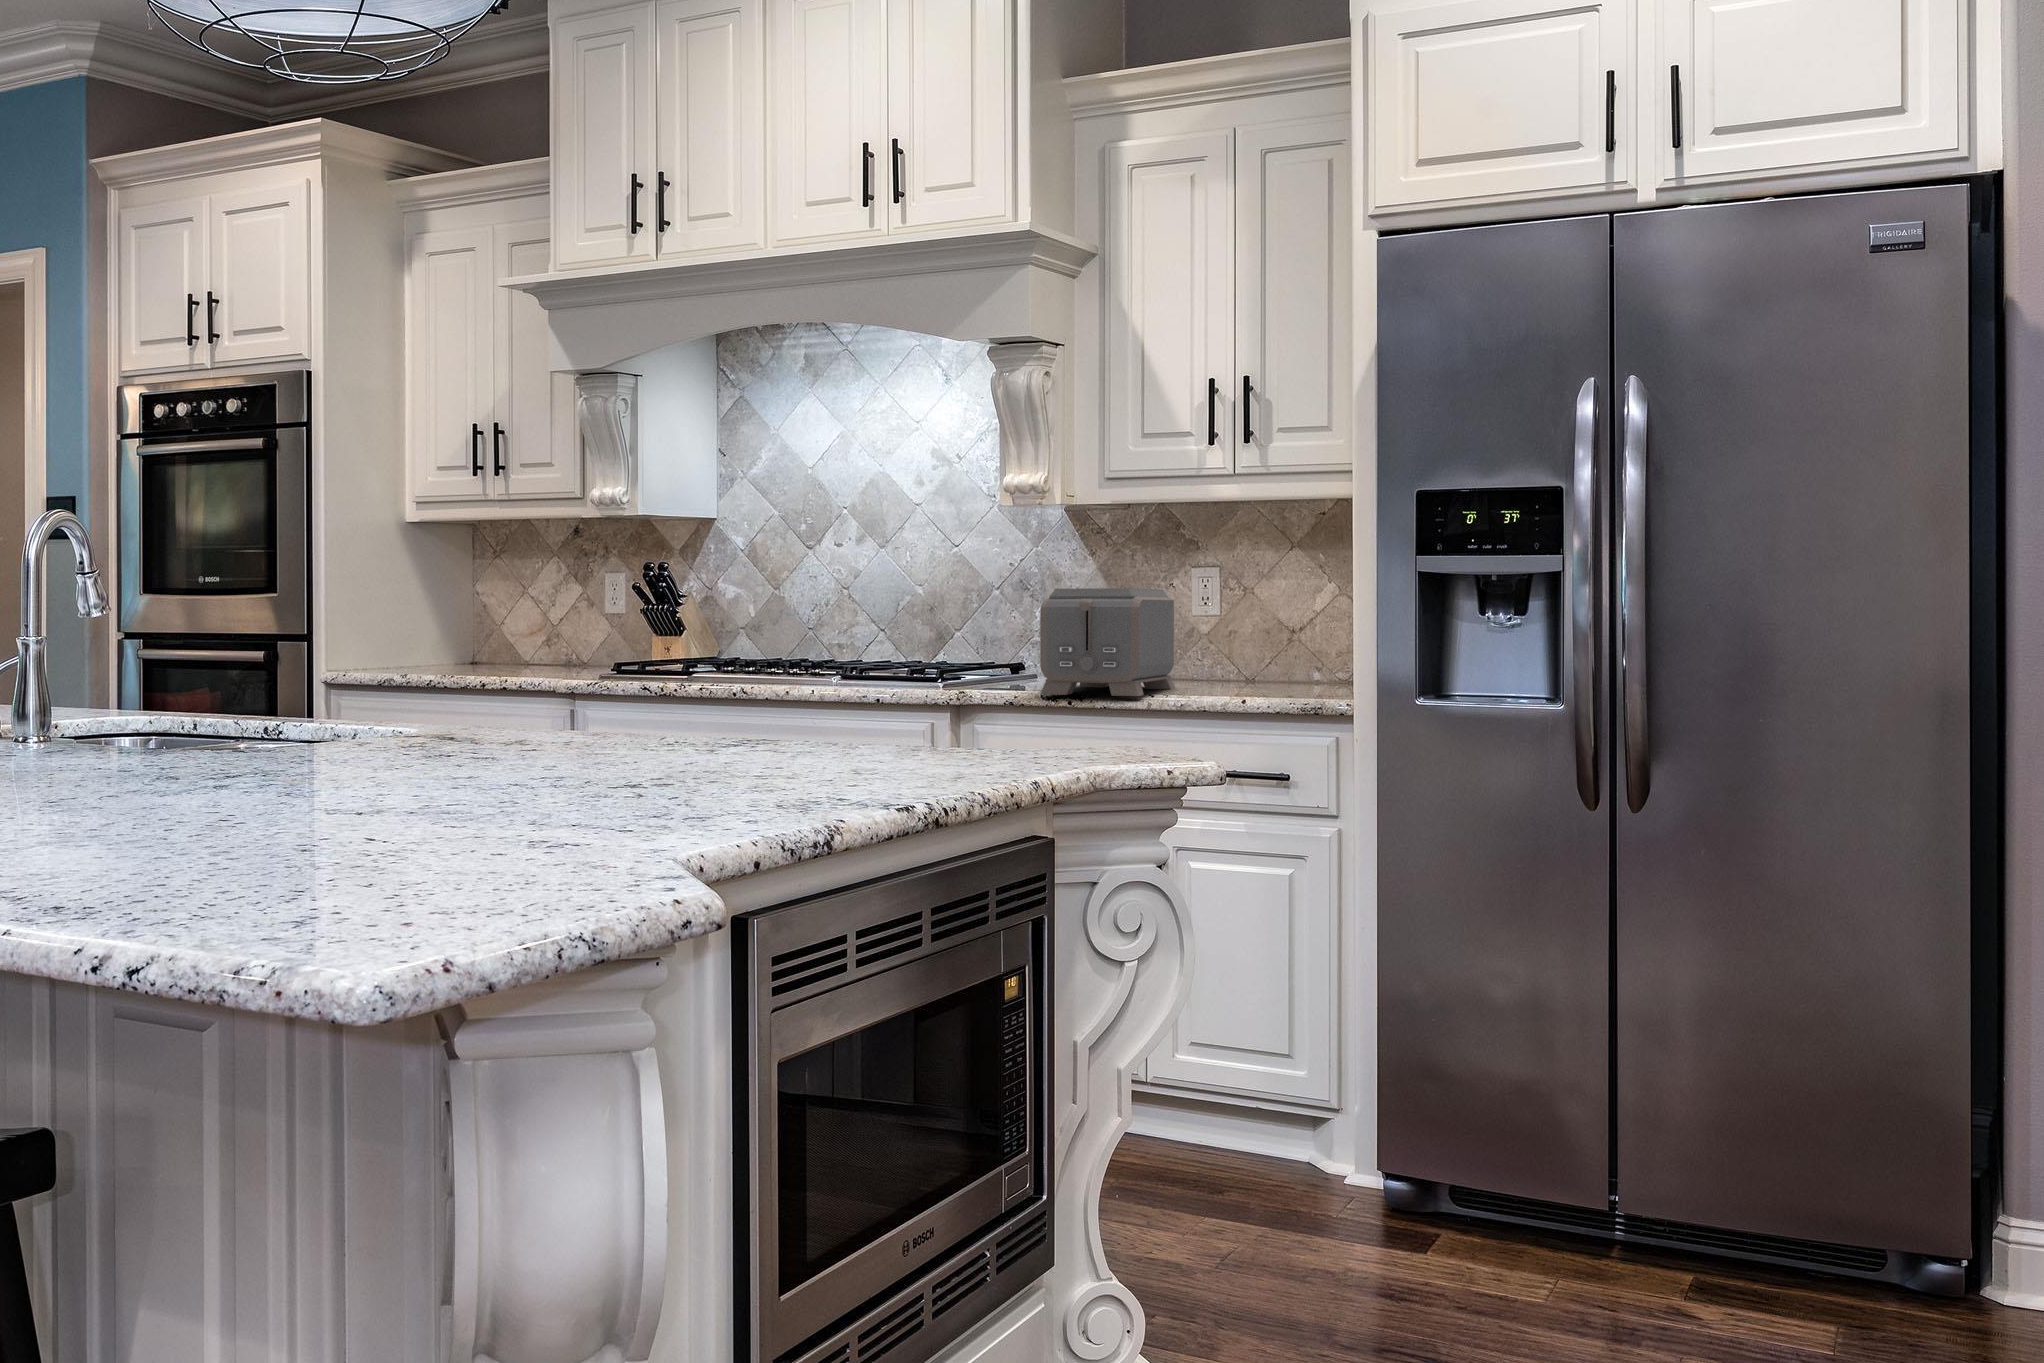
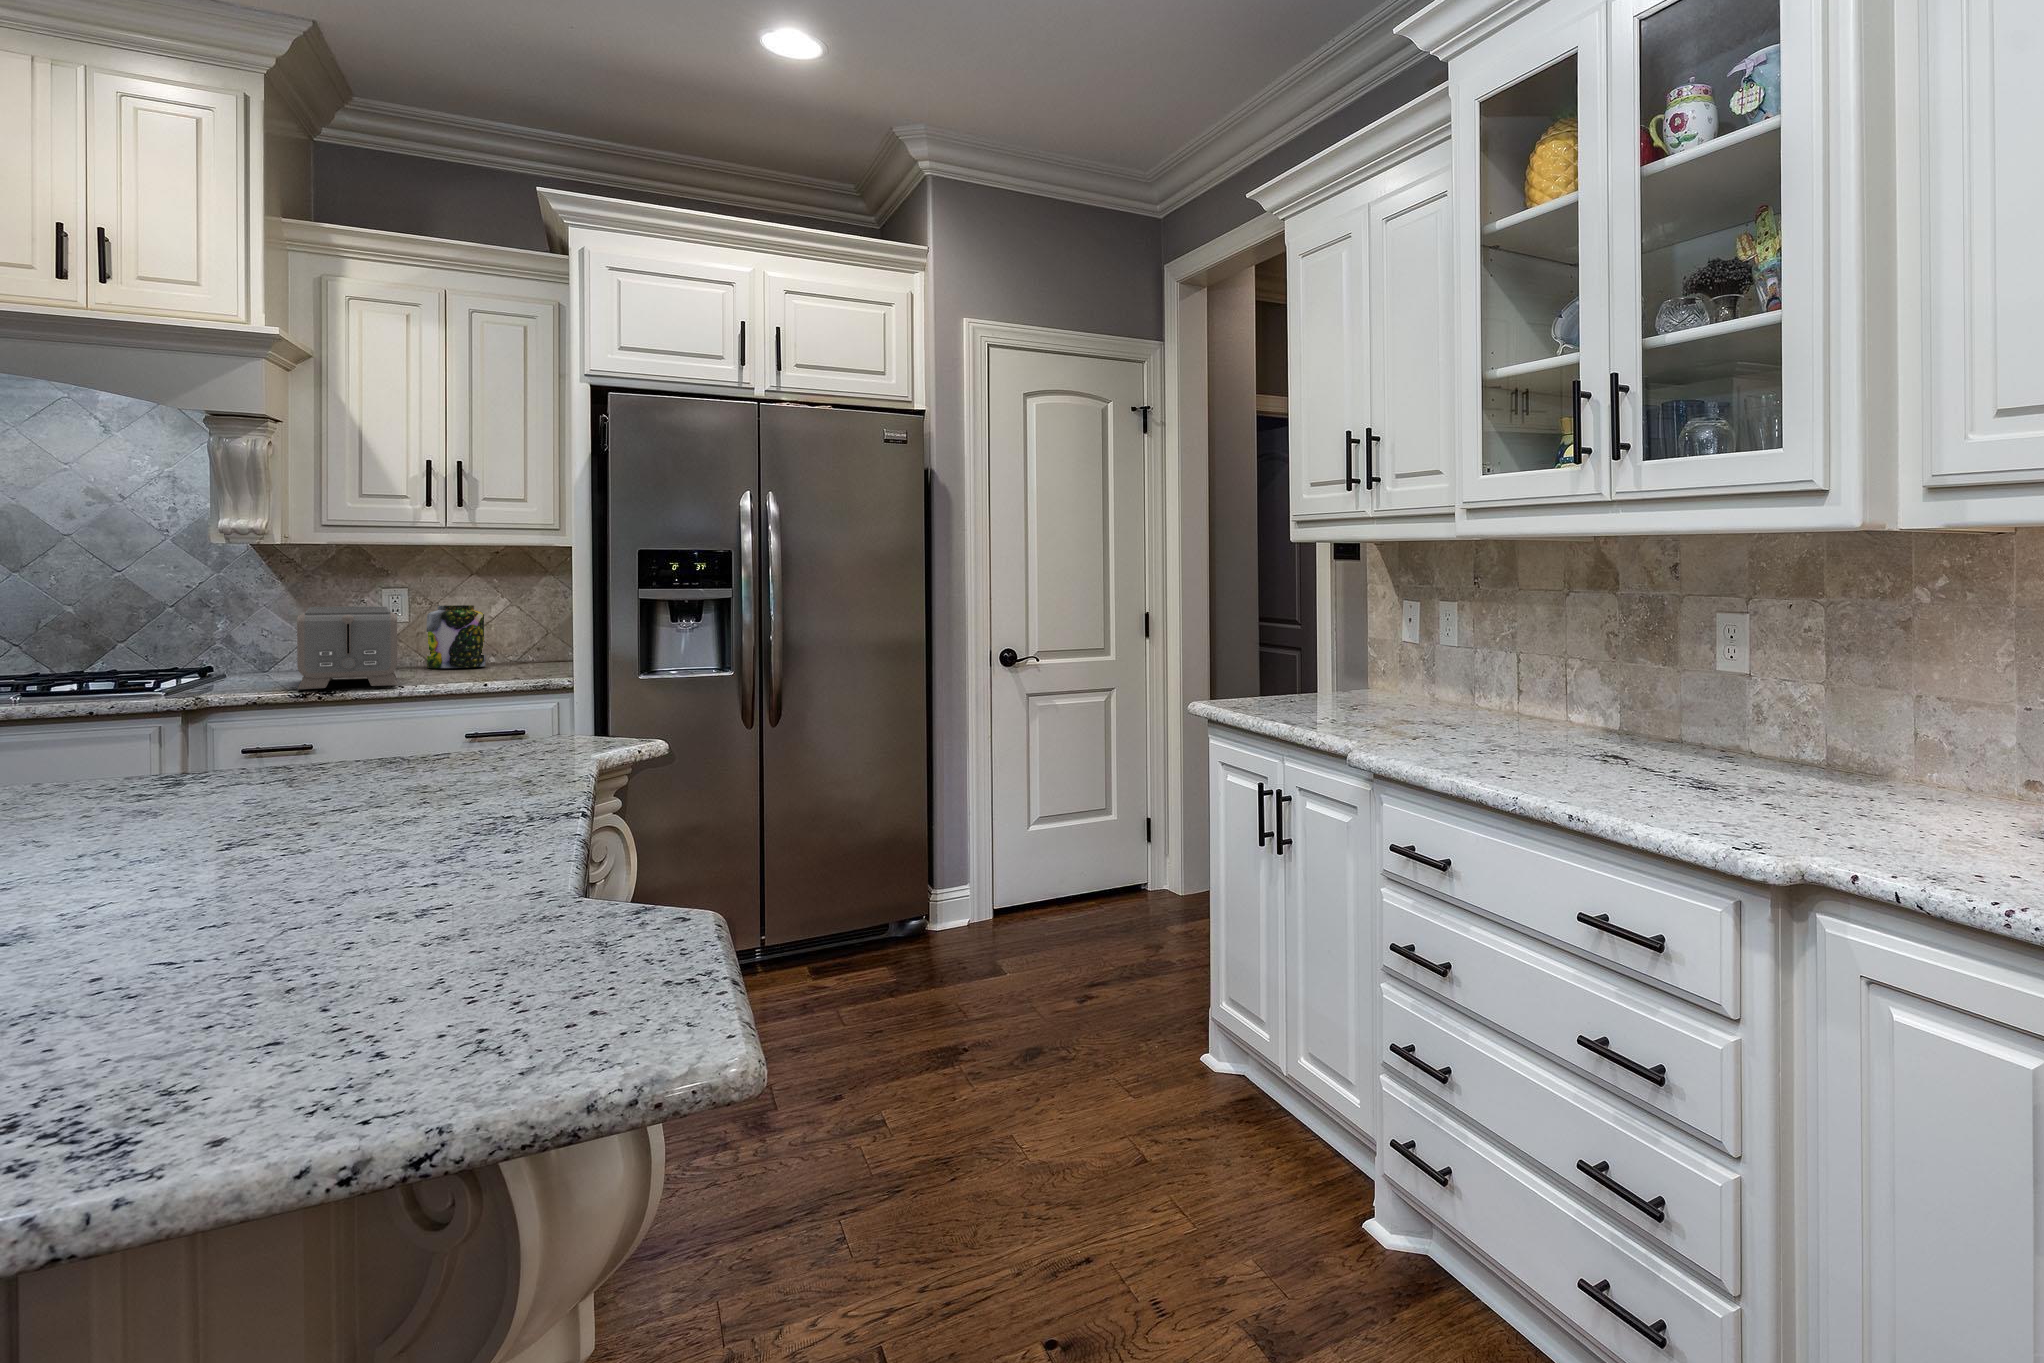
jar: none [1237,588,1306,680] -> present [427,605,485,668]

